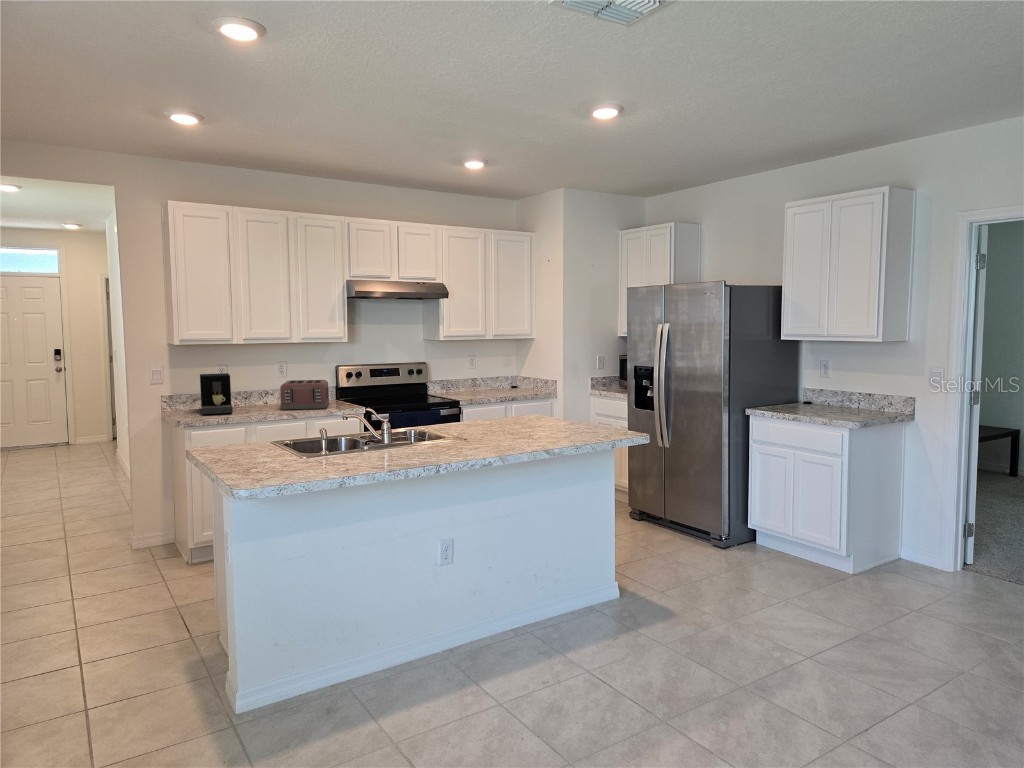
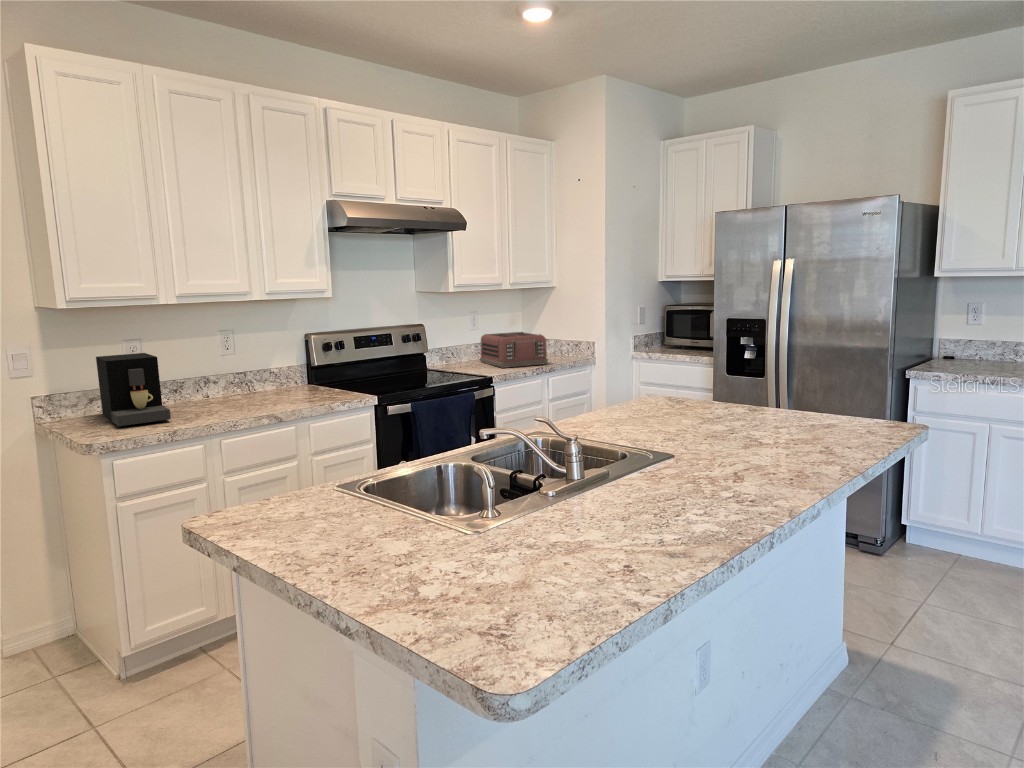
toaster: present [280,380,329,410] -> present [480,332,548,368]

